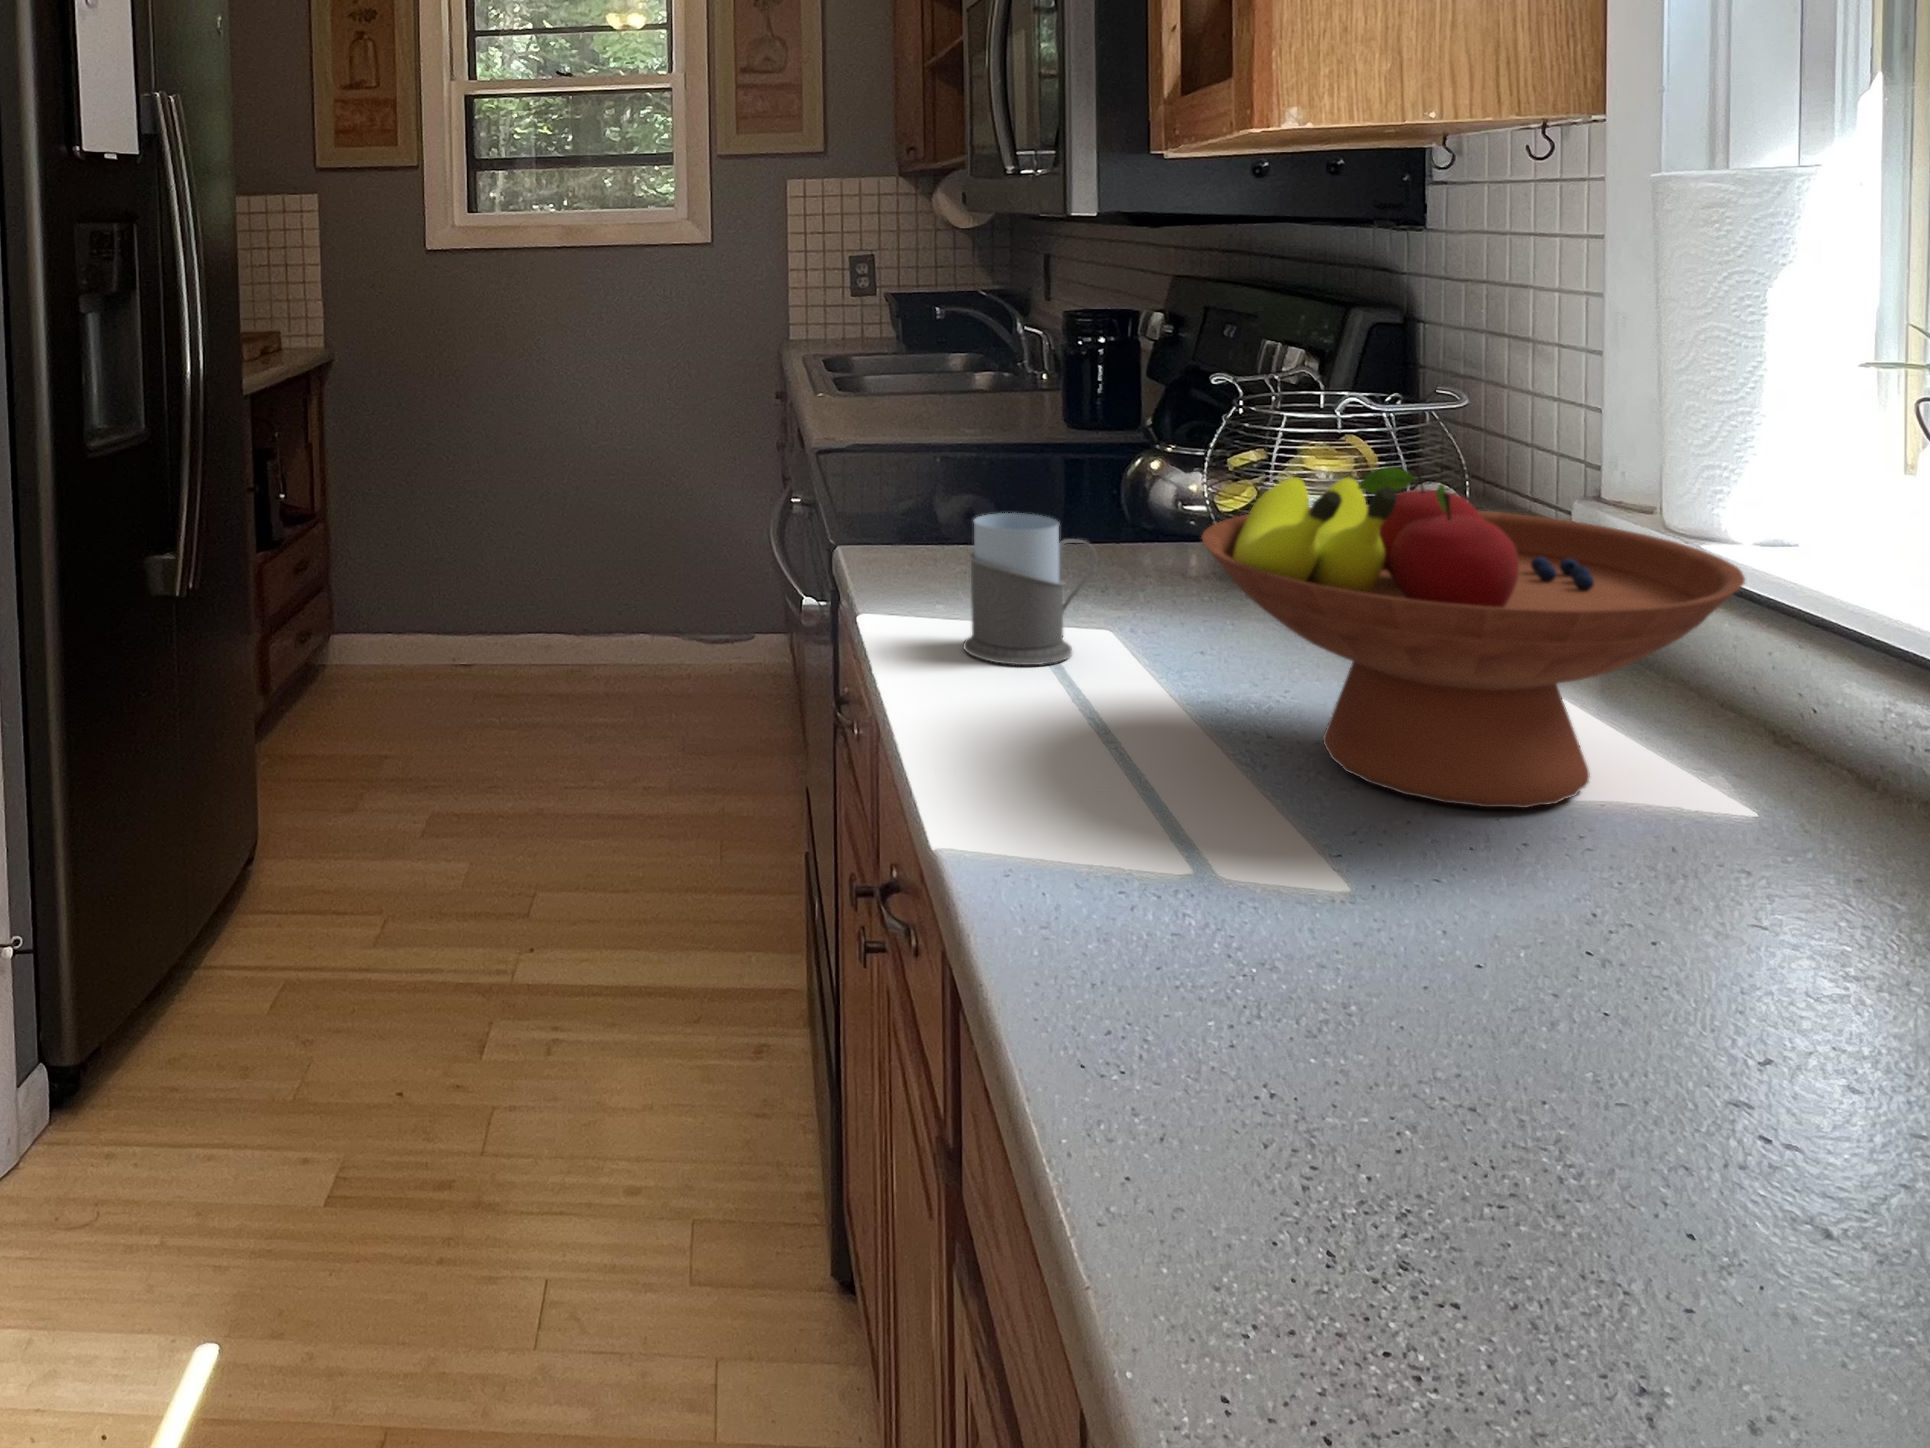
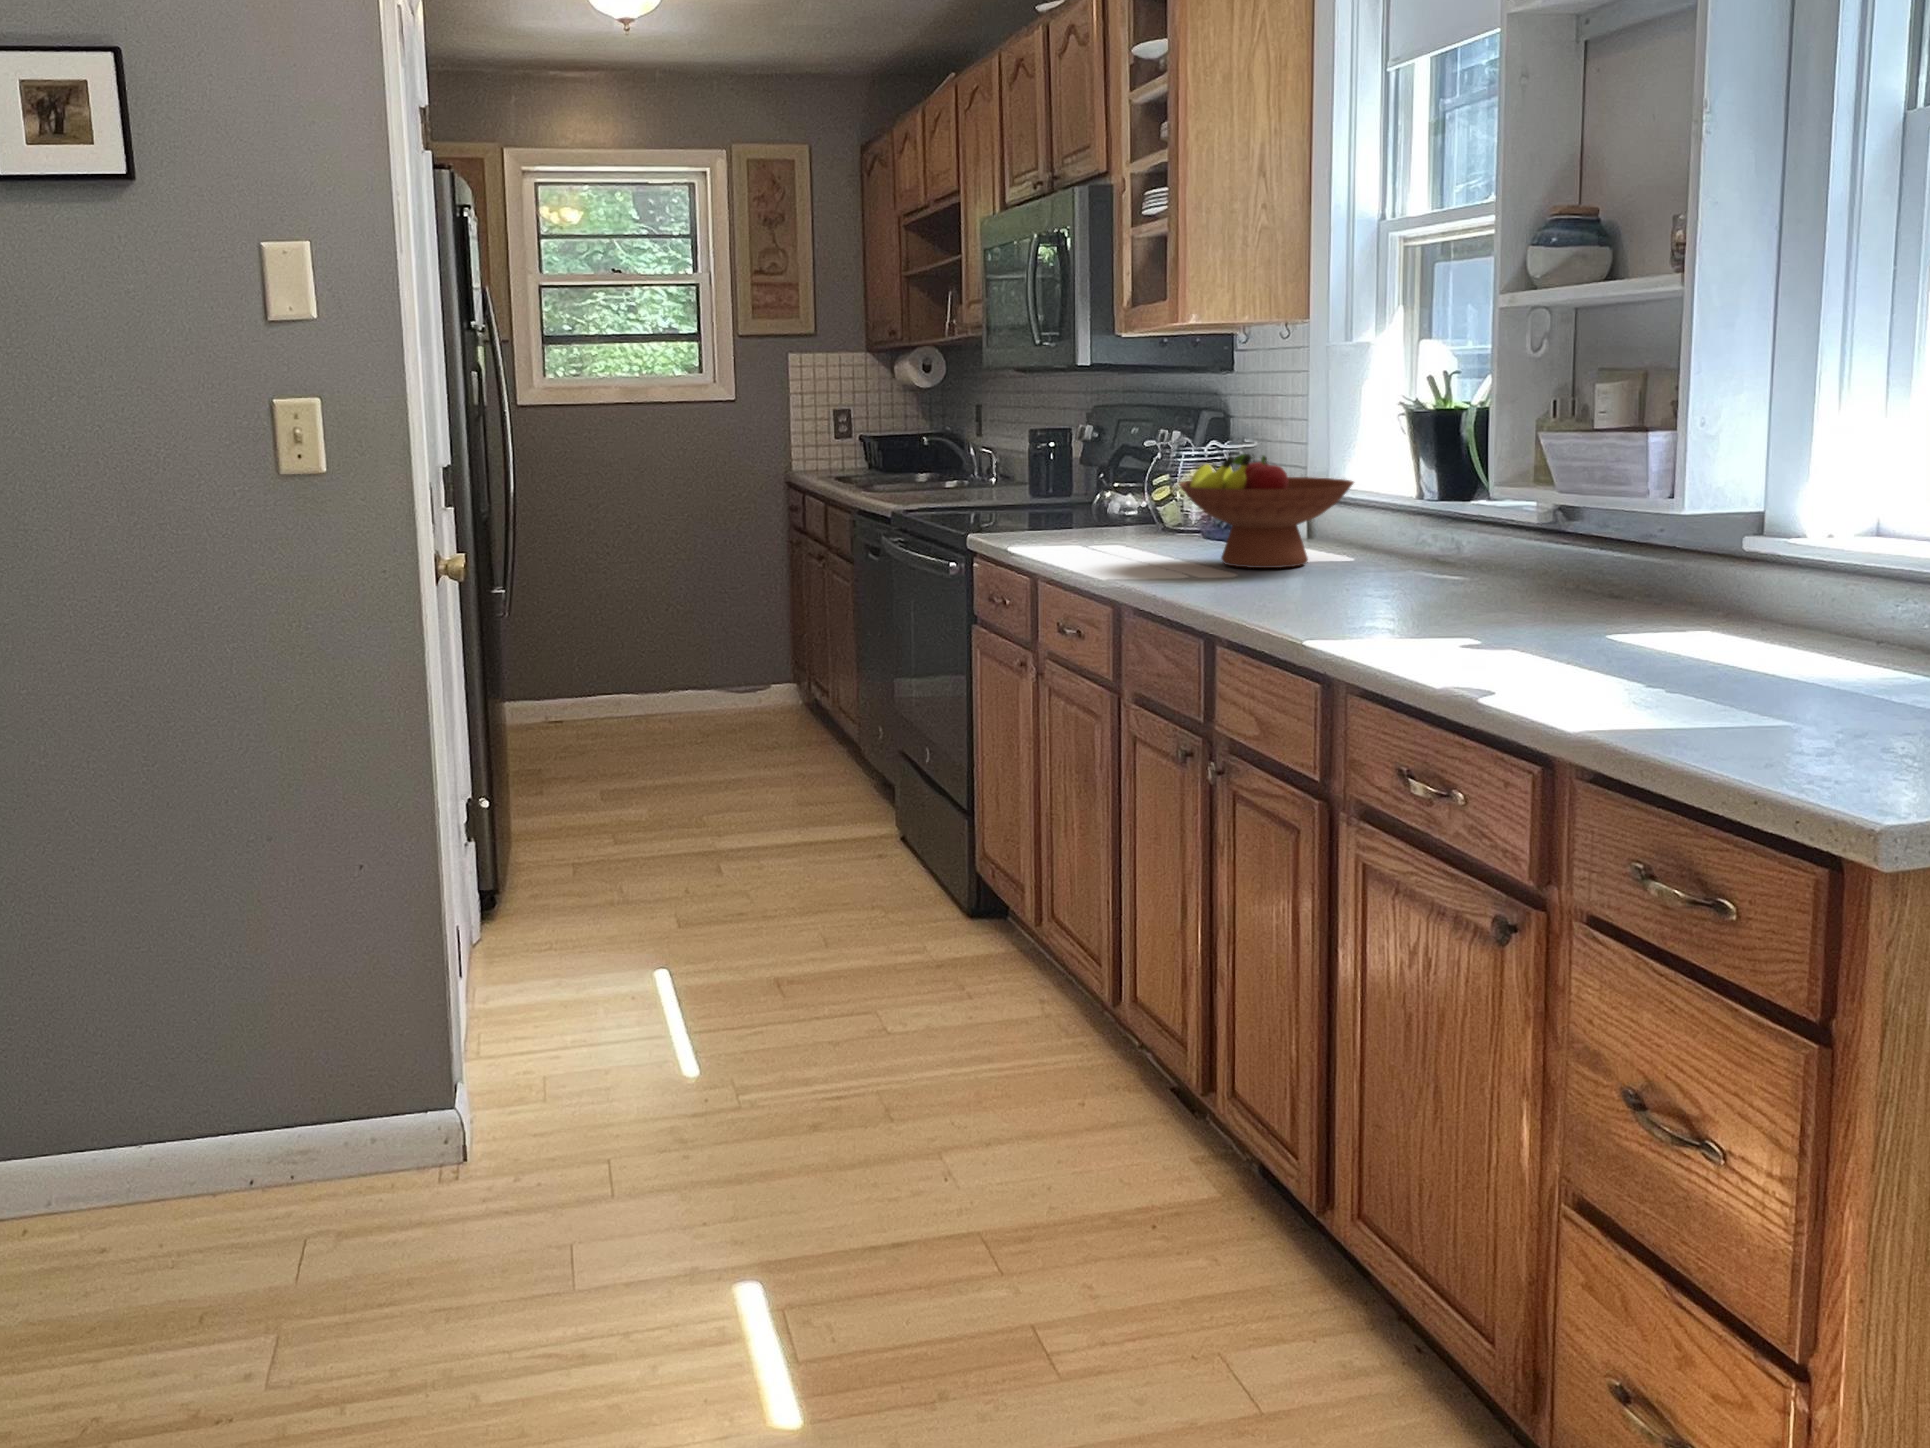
mug: present [963,513,1096,665] -> none [1065,497,1119,559]

